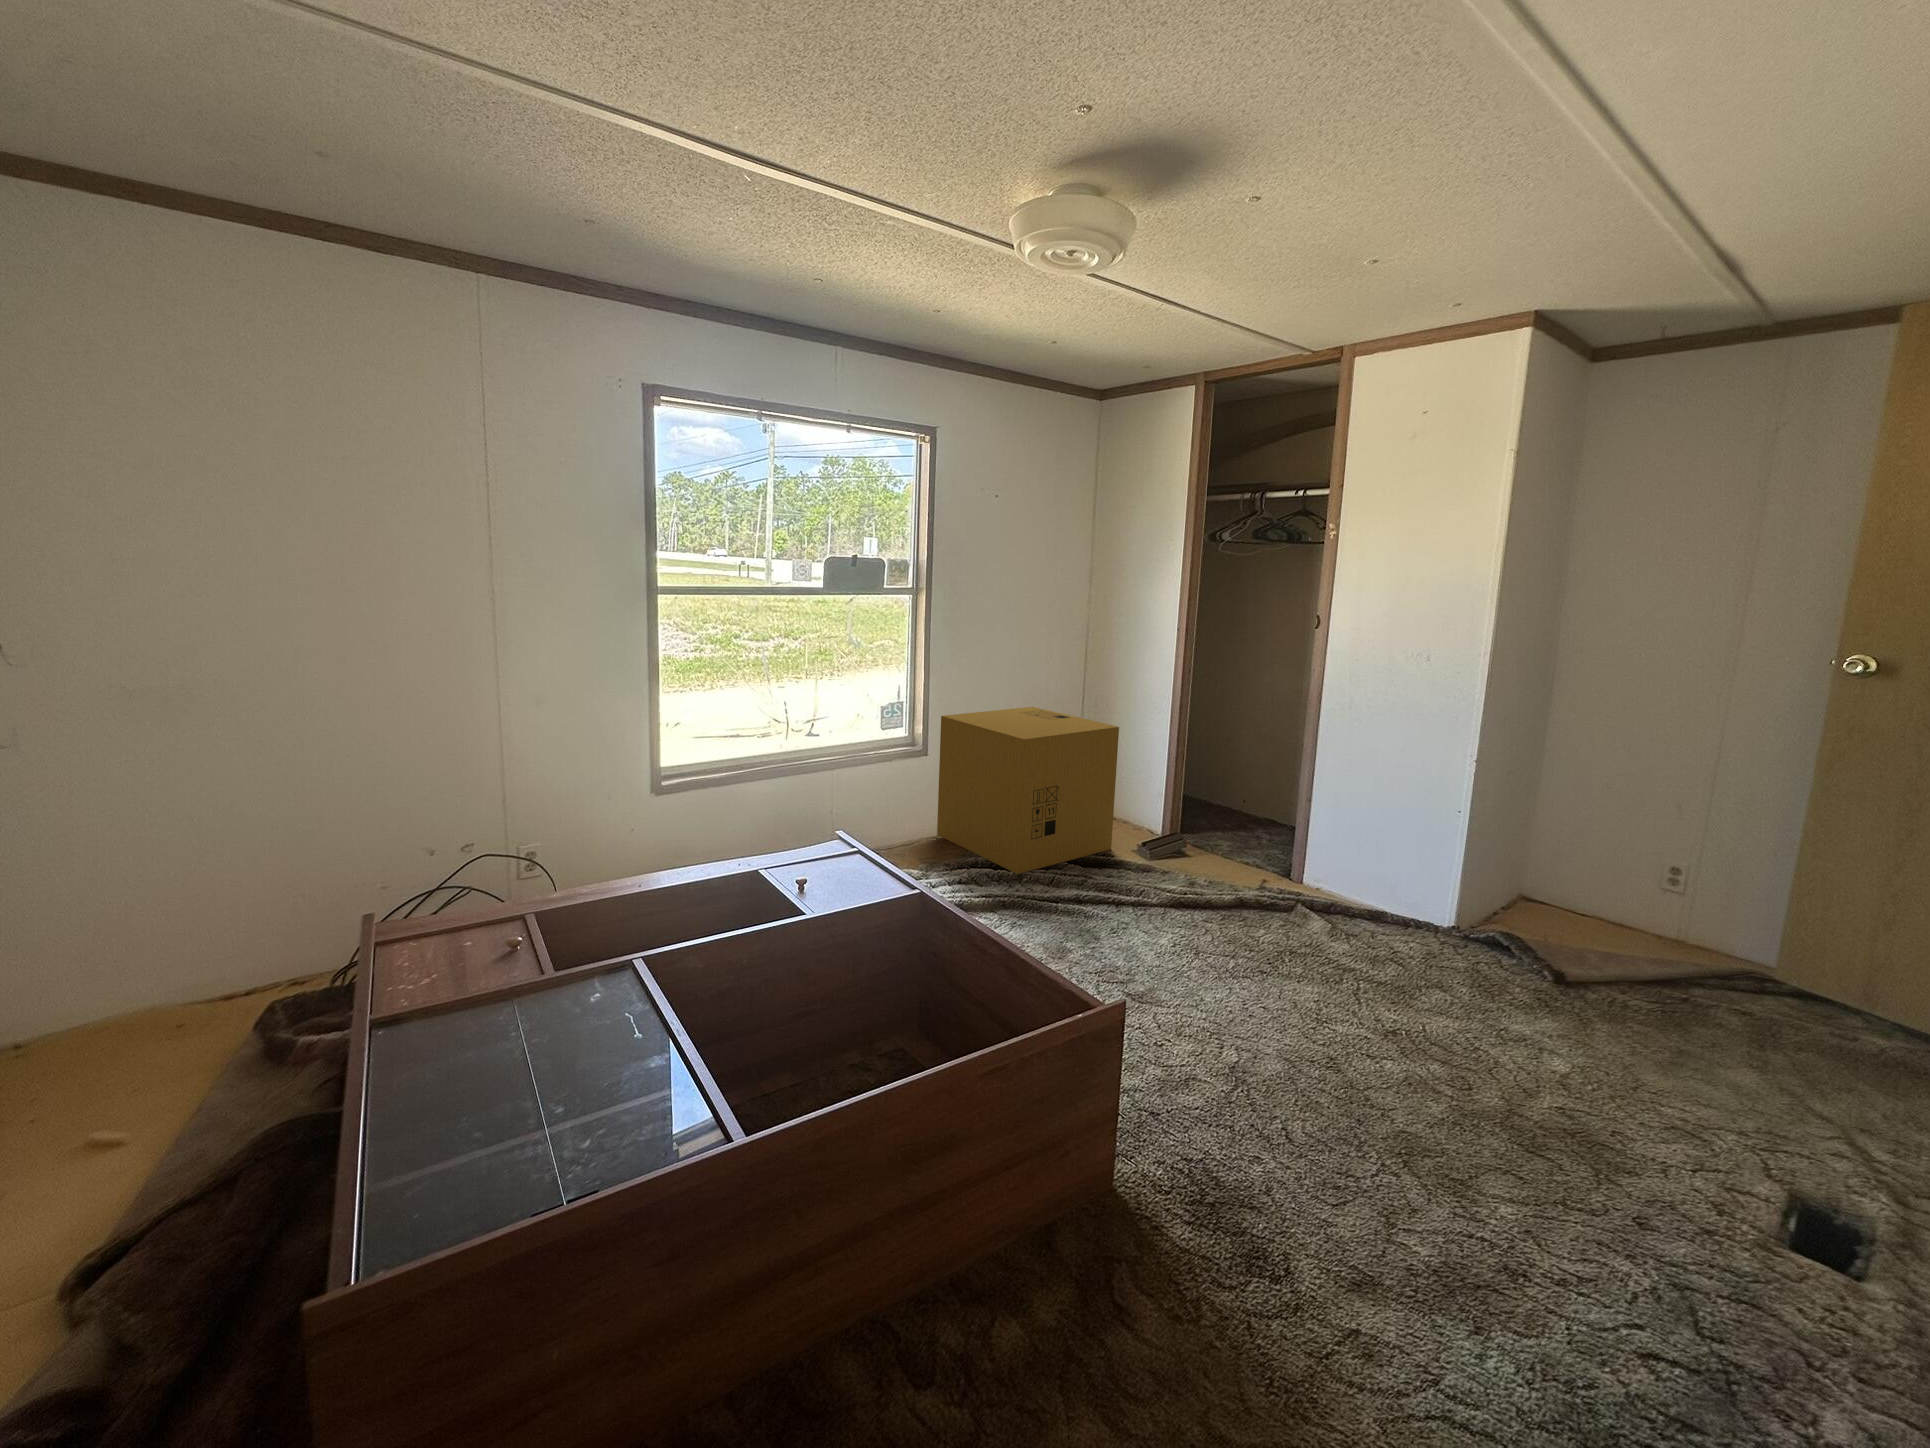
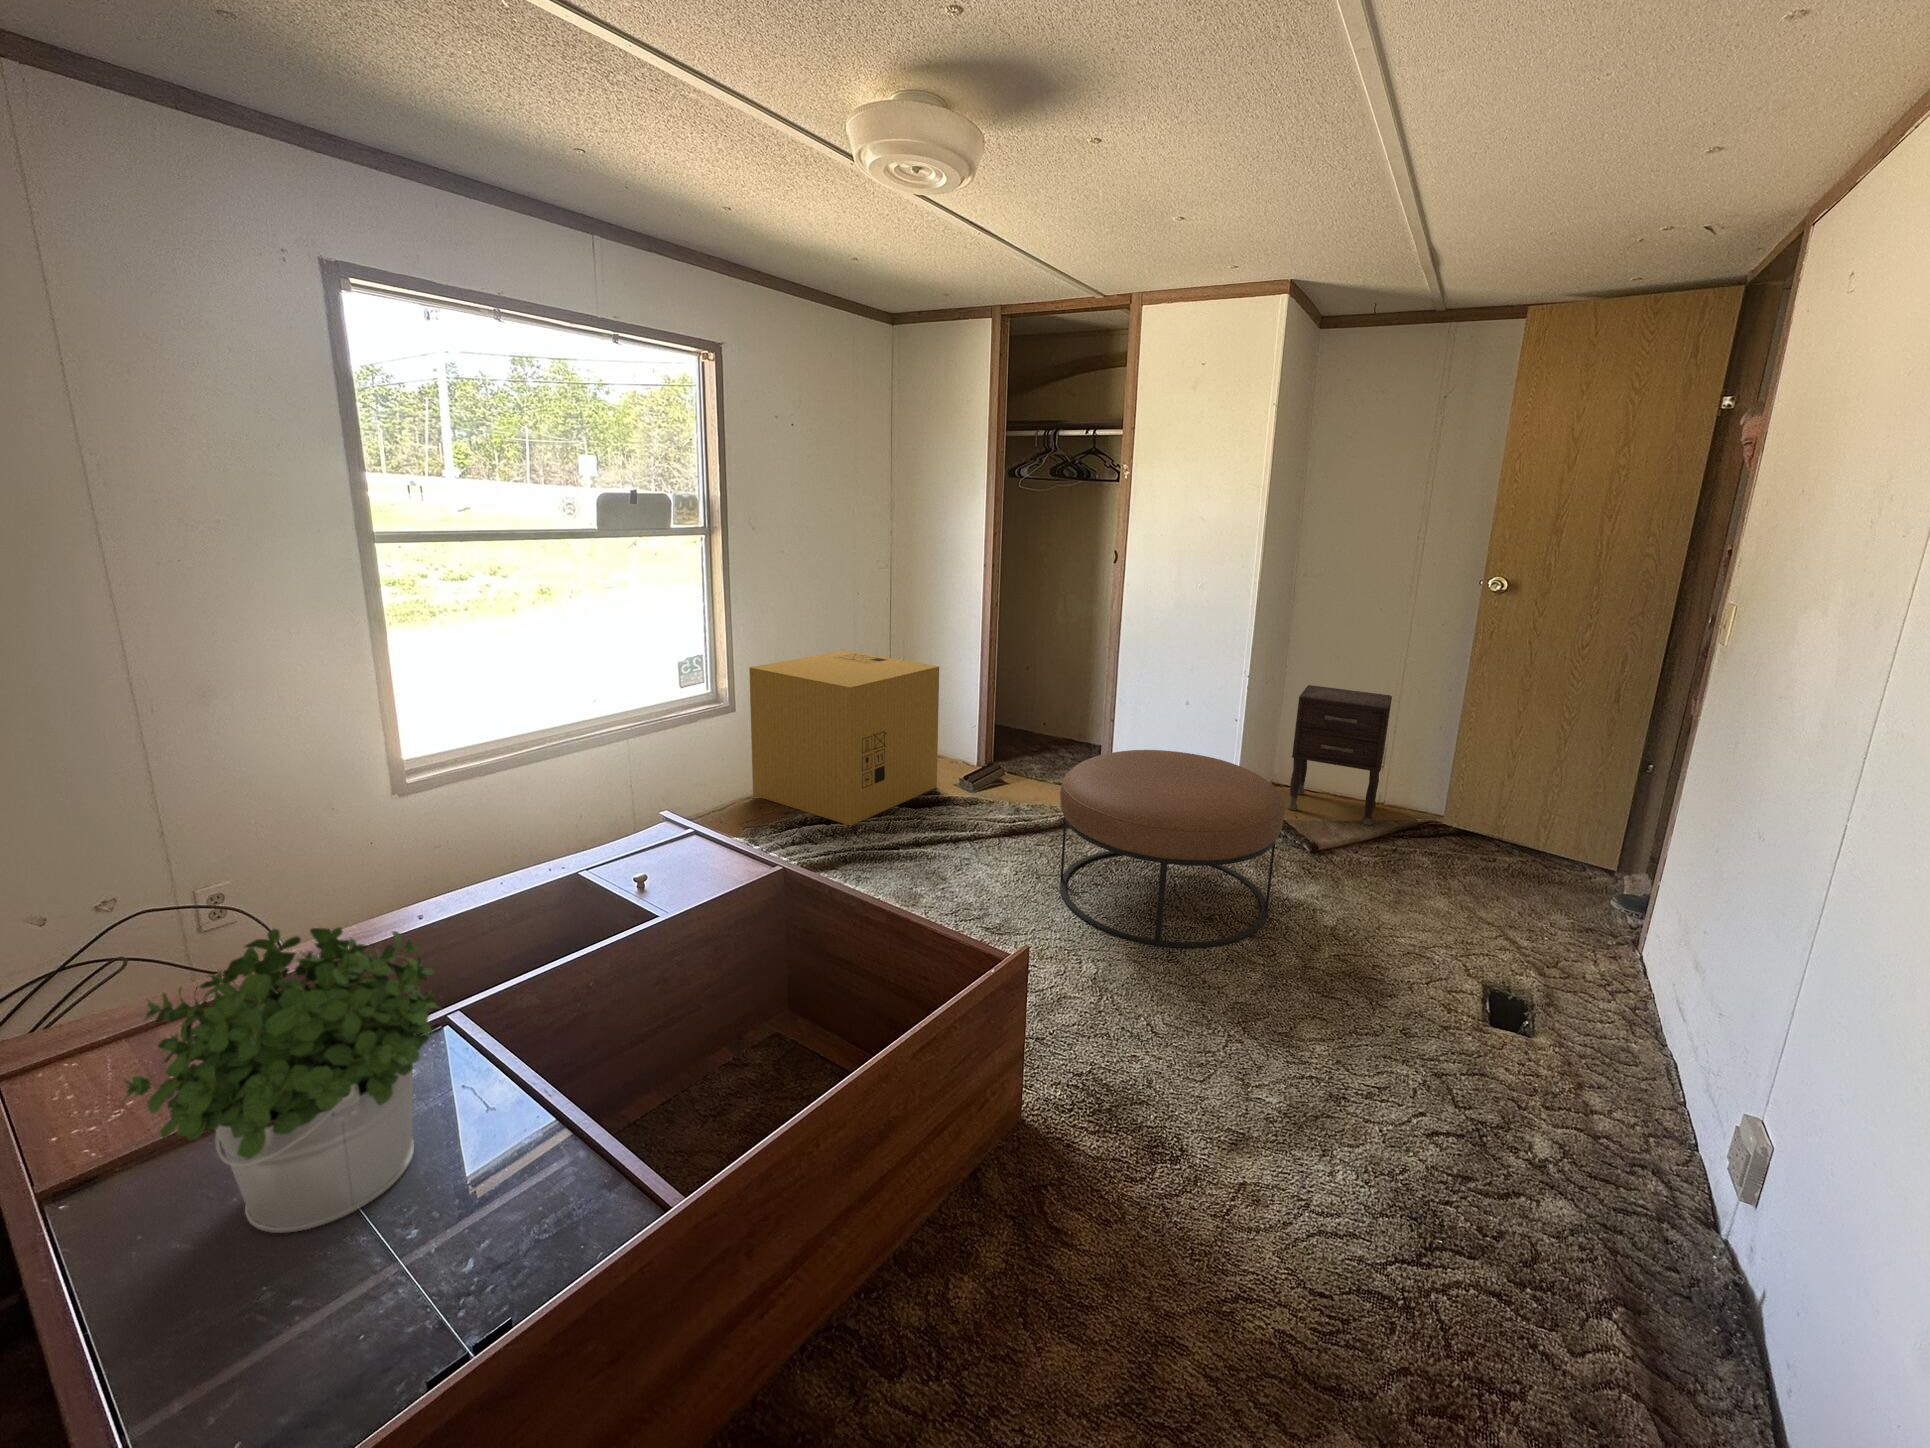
nightstand: none [1535,779,1697,963] -> present [1287,685,1392,825]
ottoman: none [1216,829,1497,1064] -> present [1060,750,1285,948]
potted plant: none [419,859,615,1085] -> present [124,928,440,1233]

